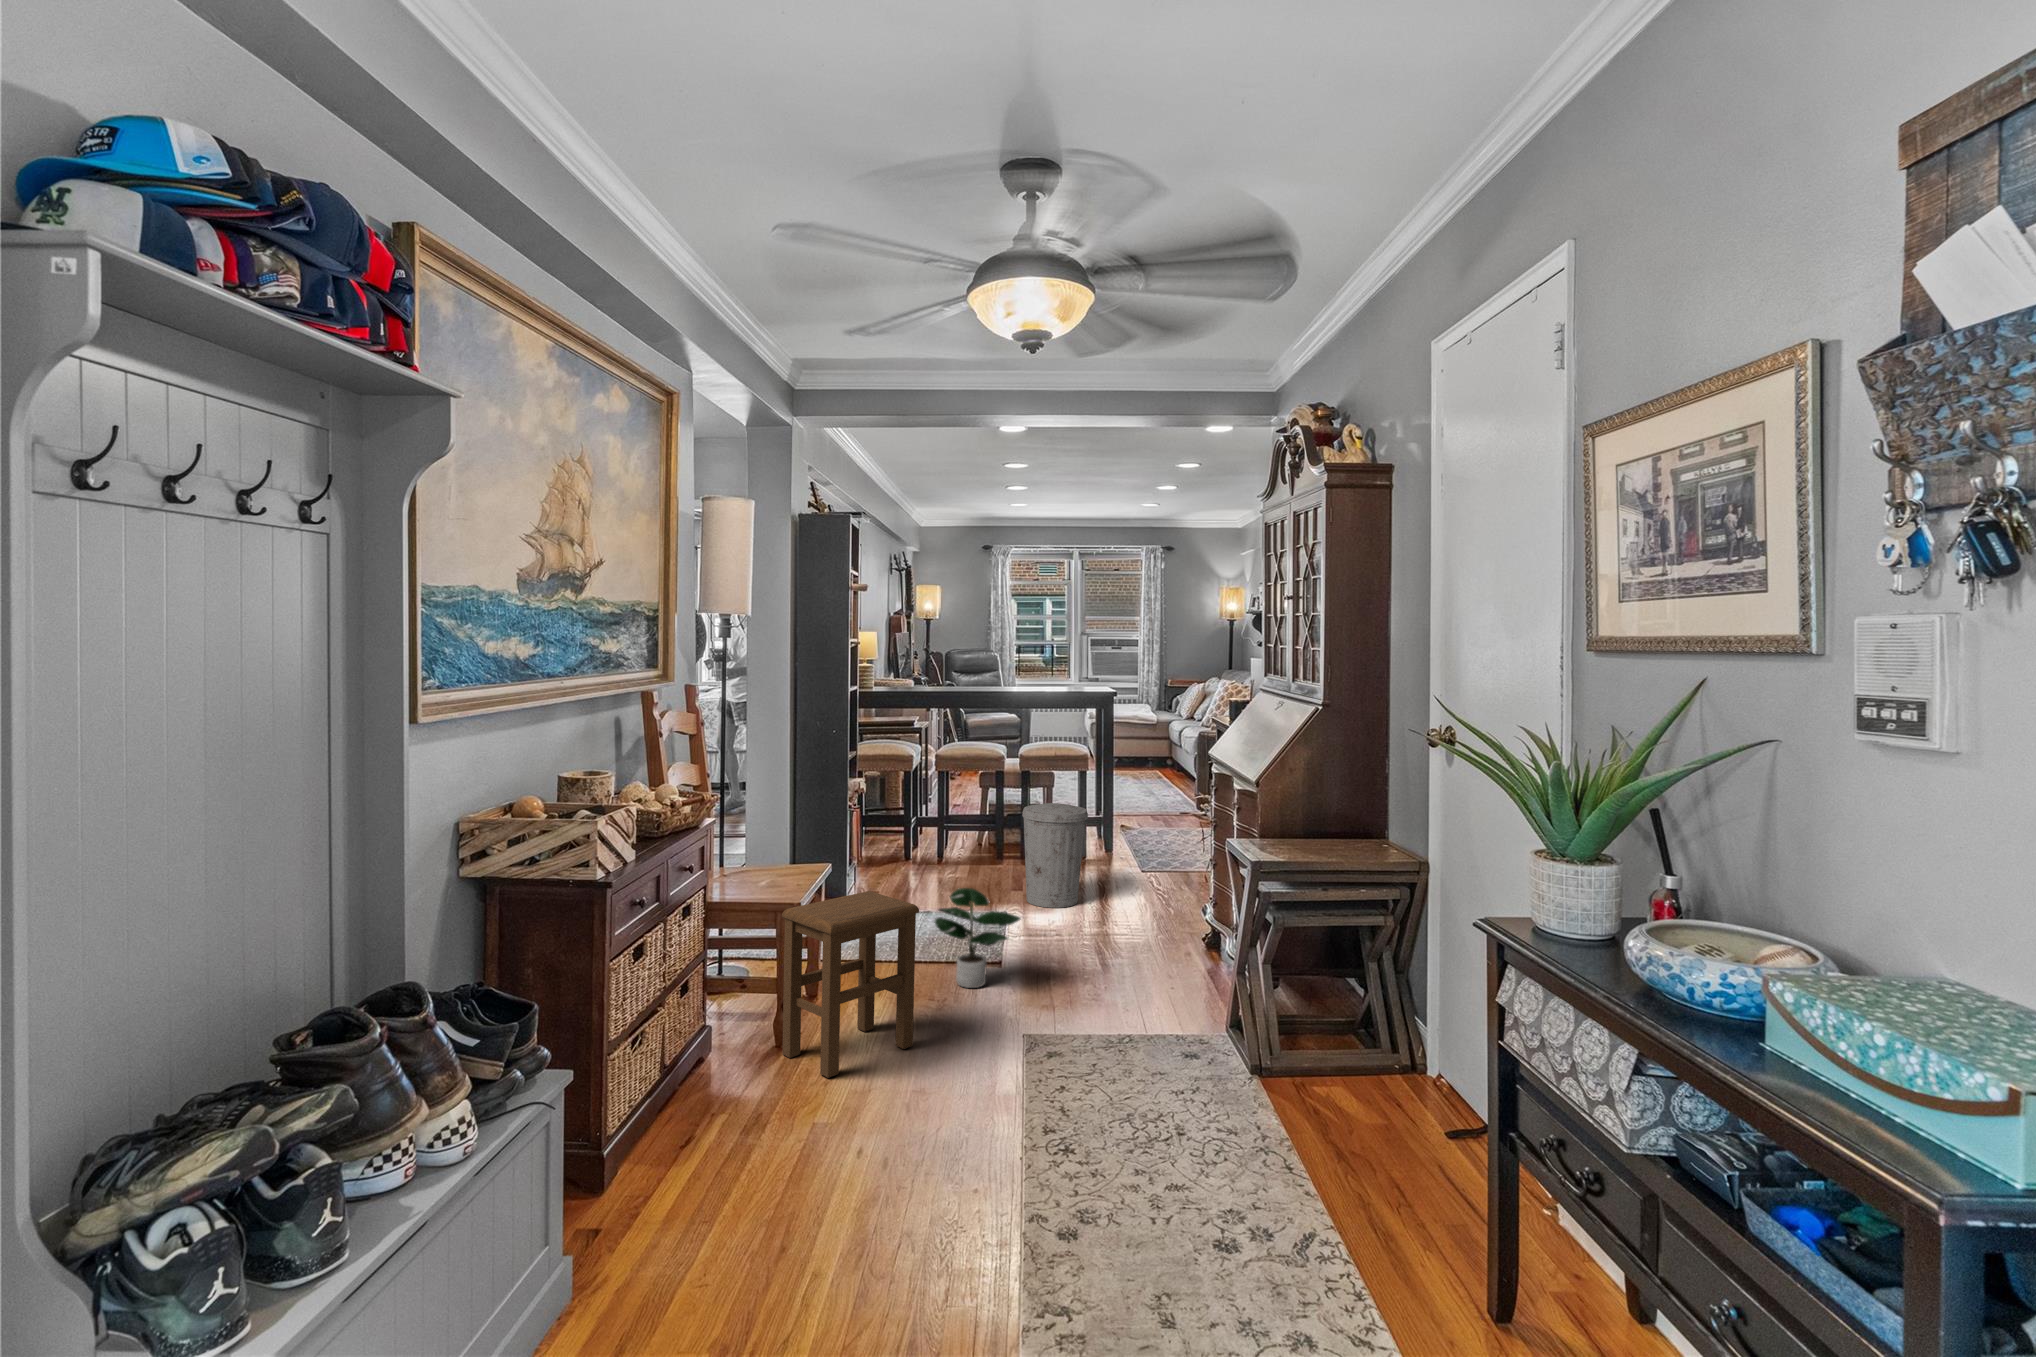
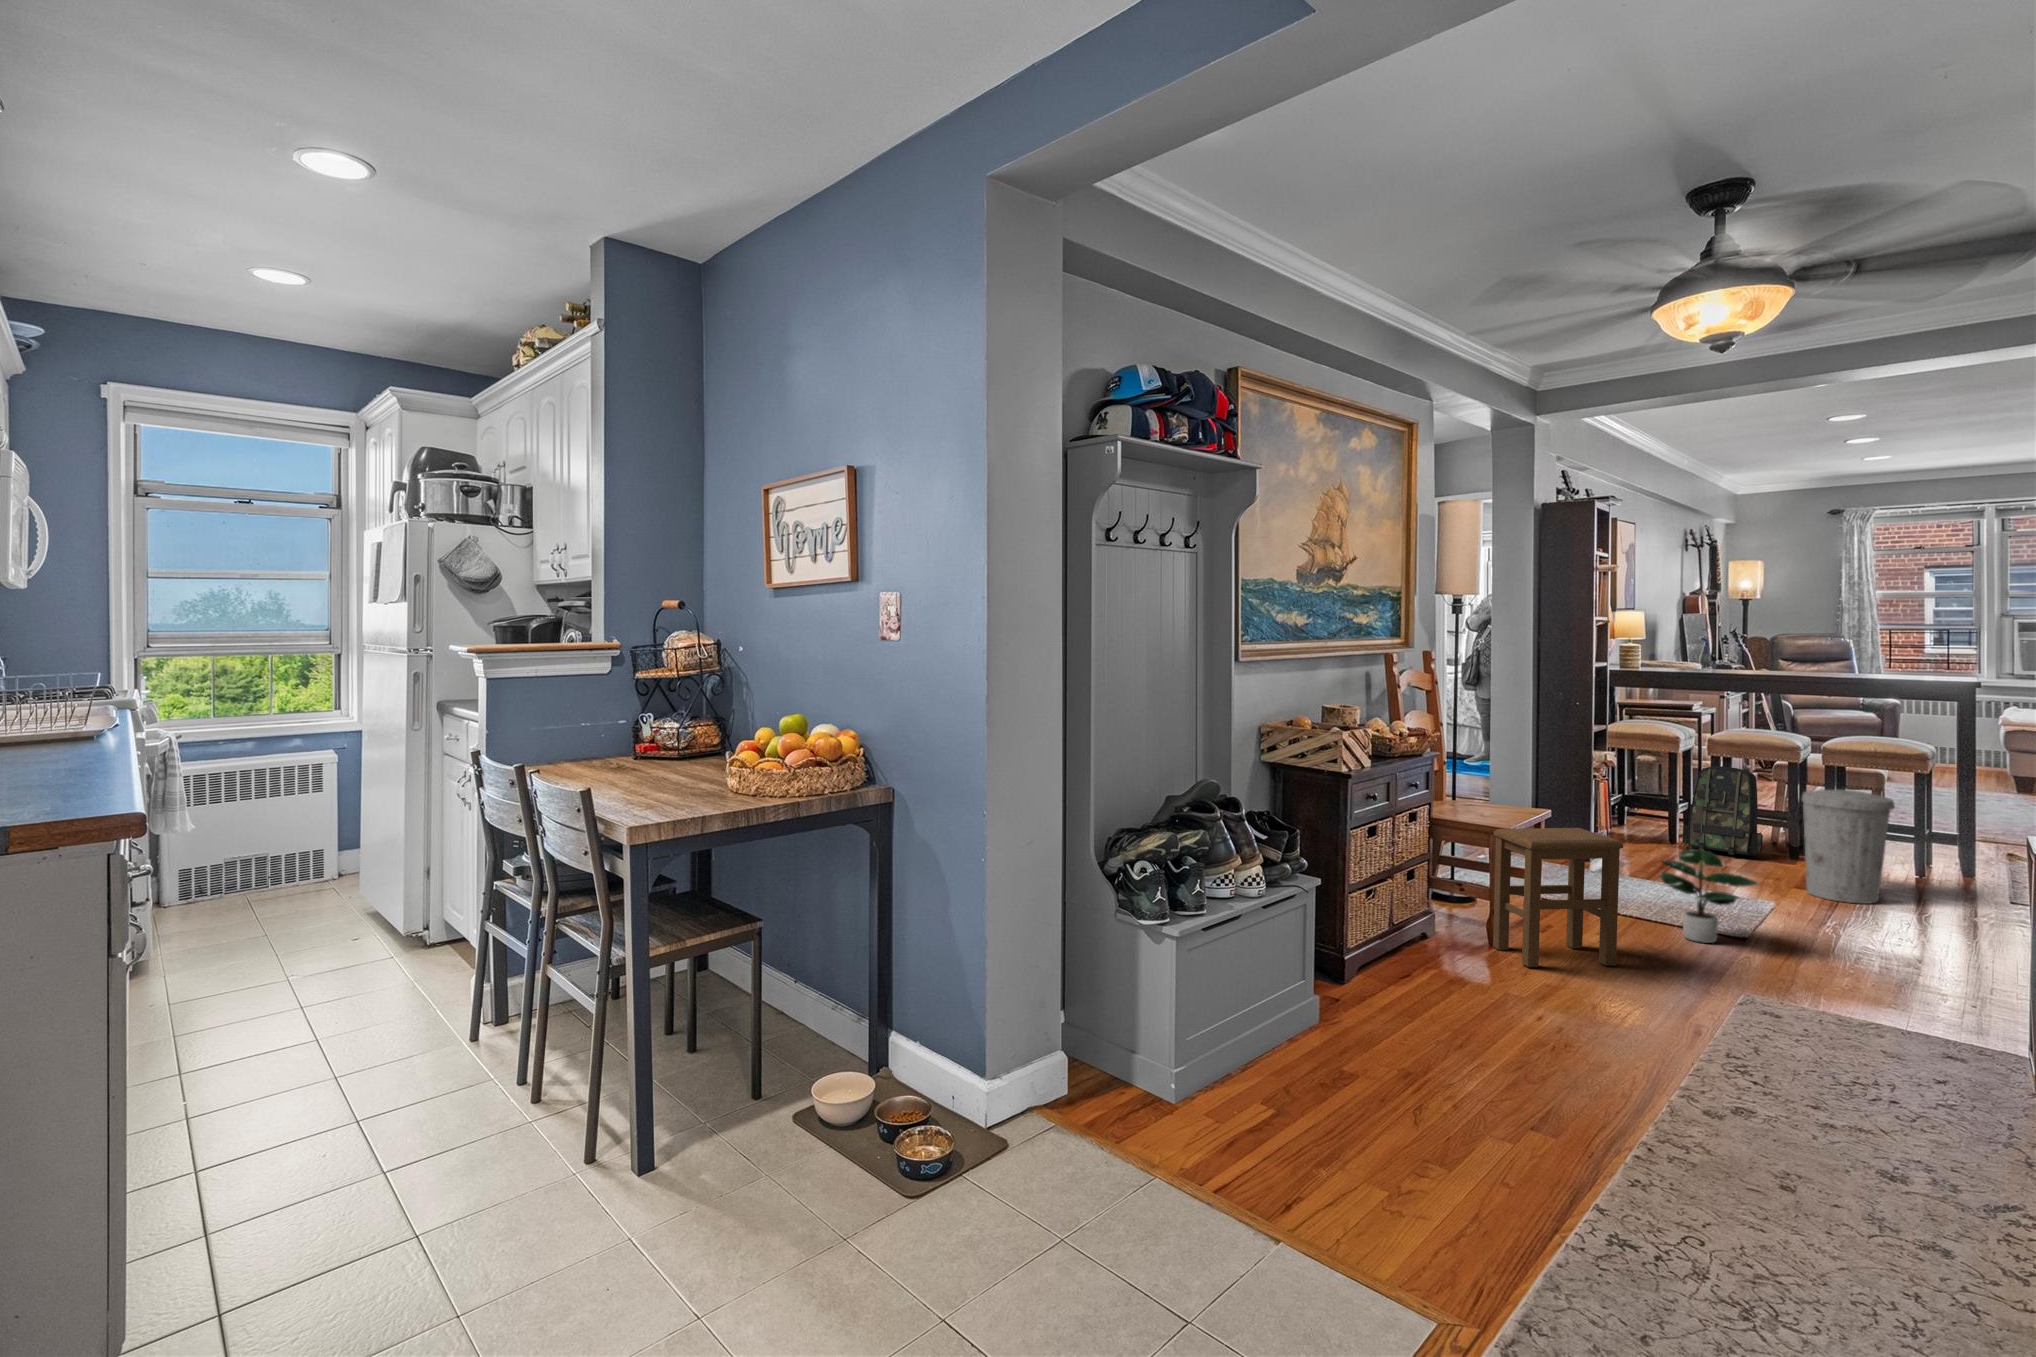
backpack: none [920,784,982,869] -> present [1682,766,1763,855]

